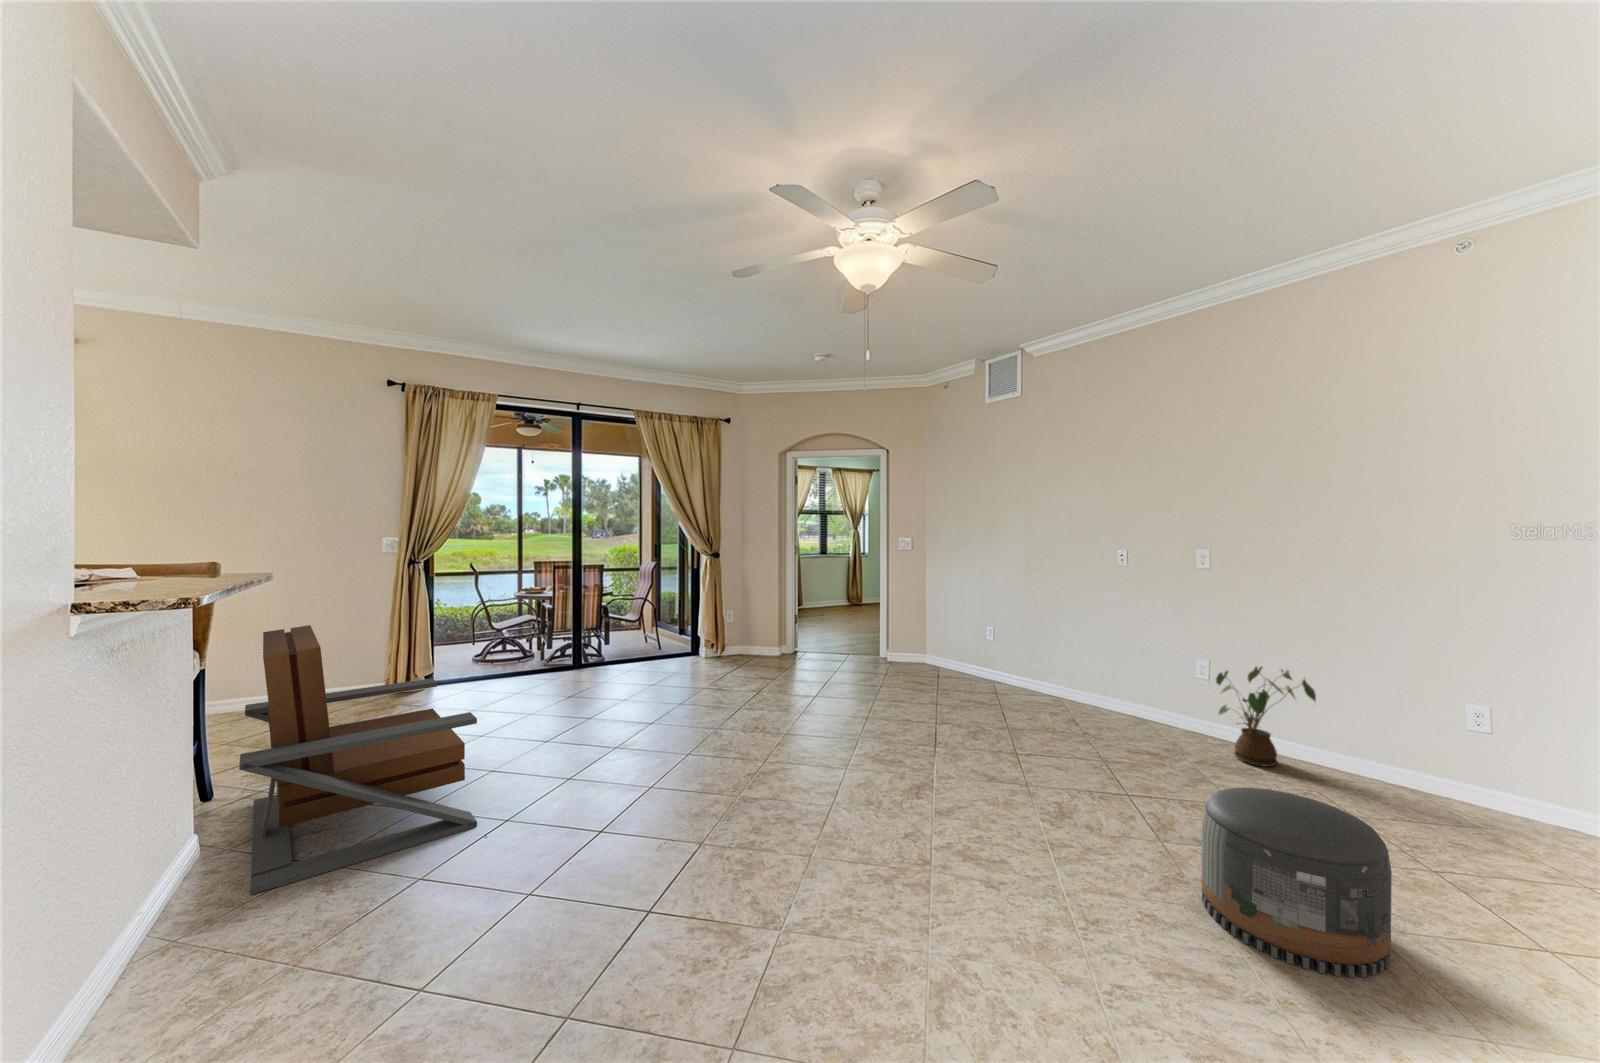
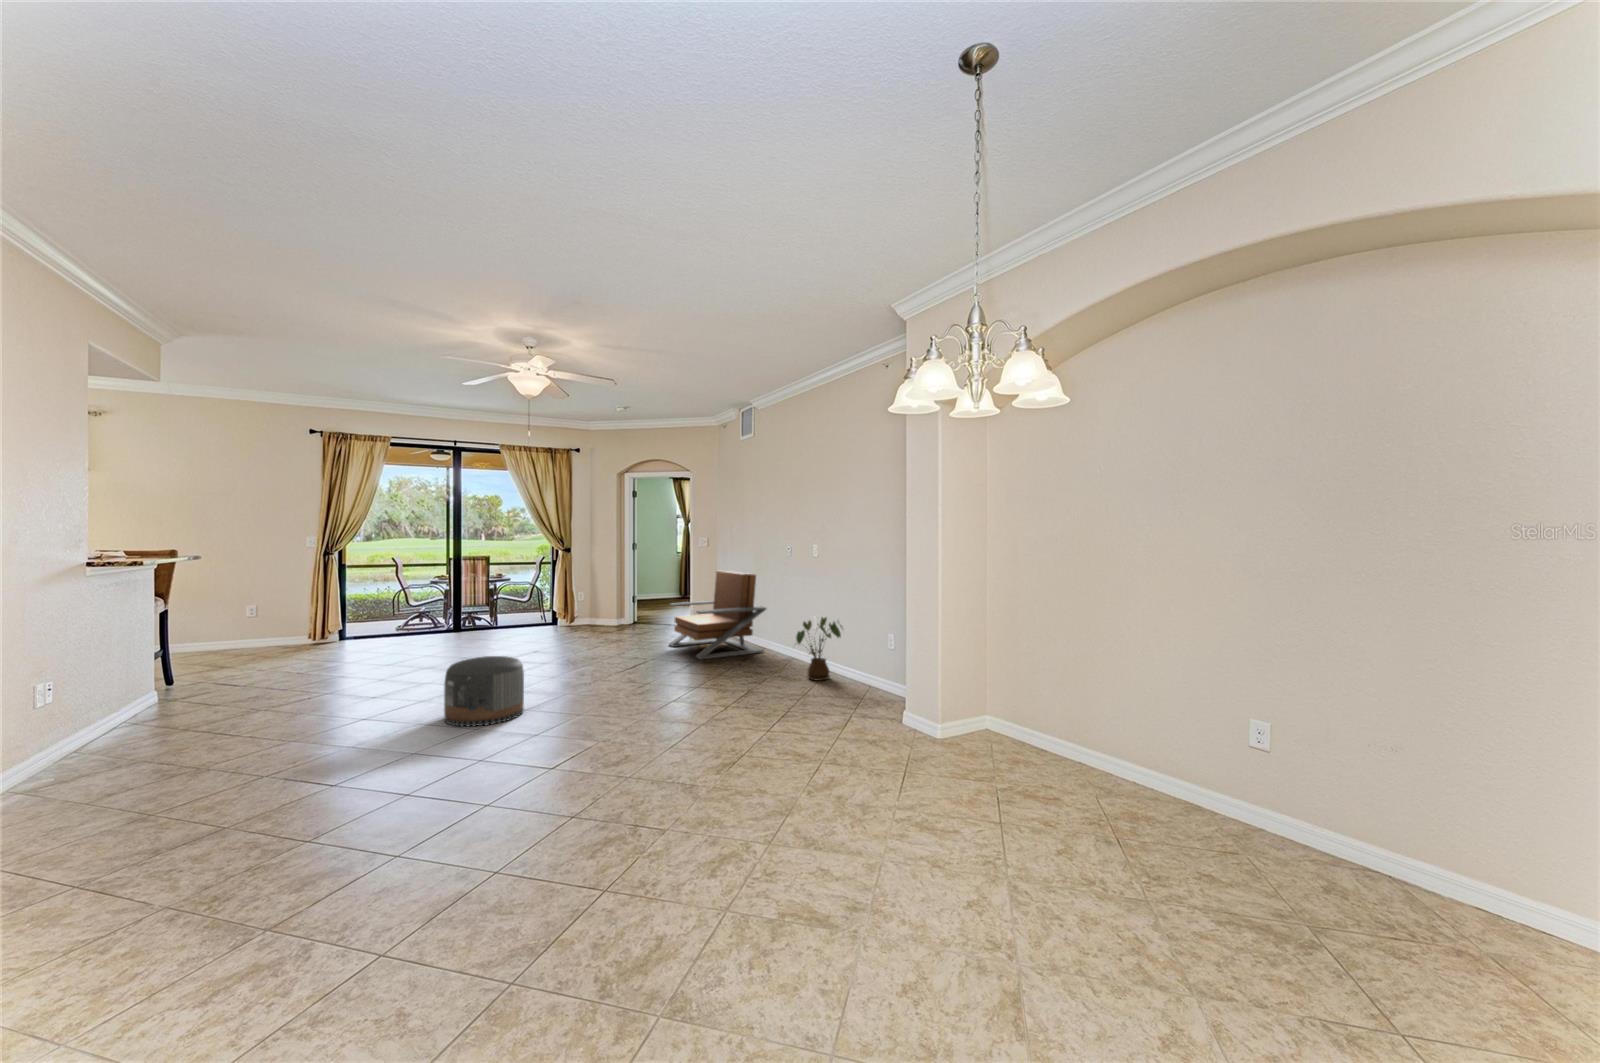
lounge chair: present [239,625,477,895] -> present [669,571,766,659]
pouf: present [1201,787,1392,977] -> present [444,656,524,727]

